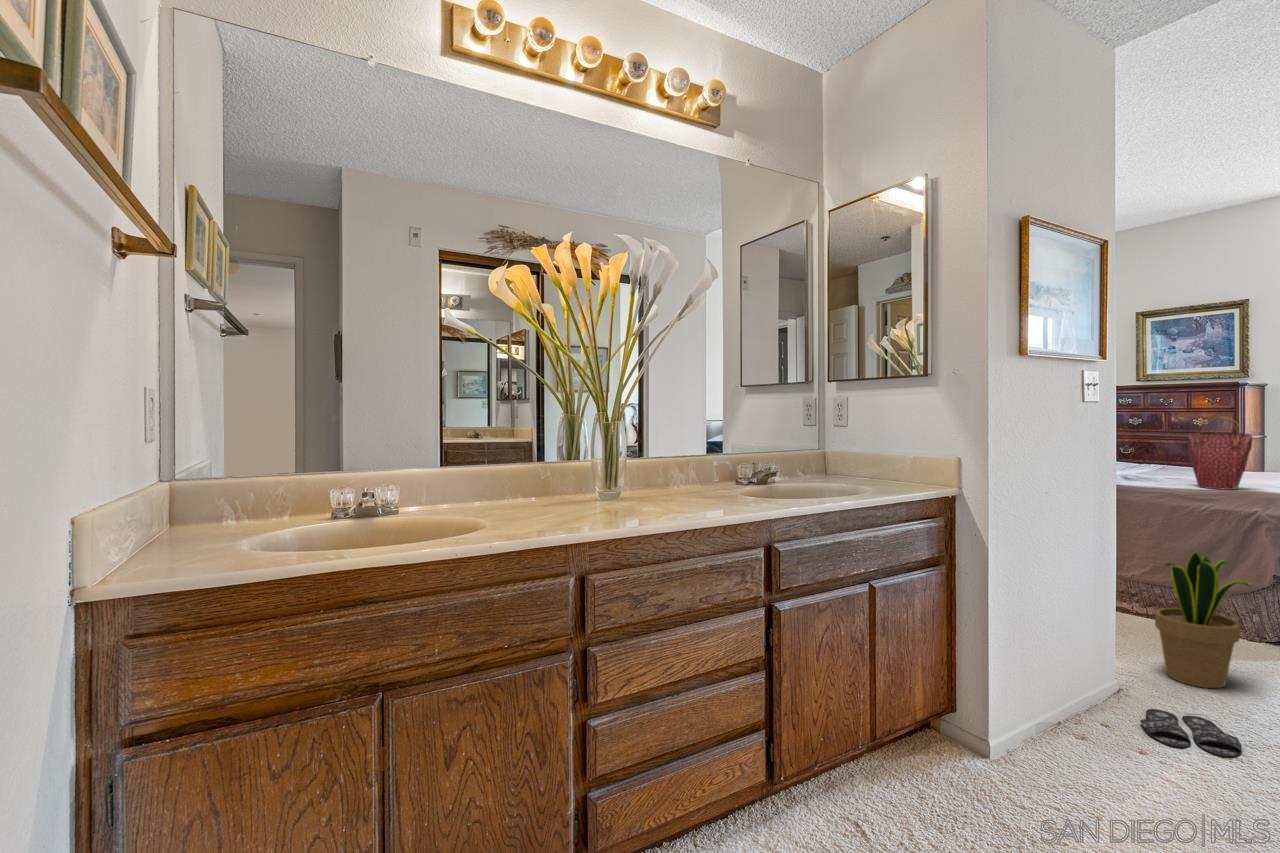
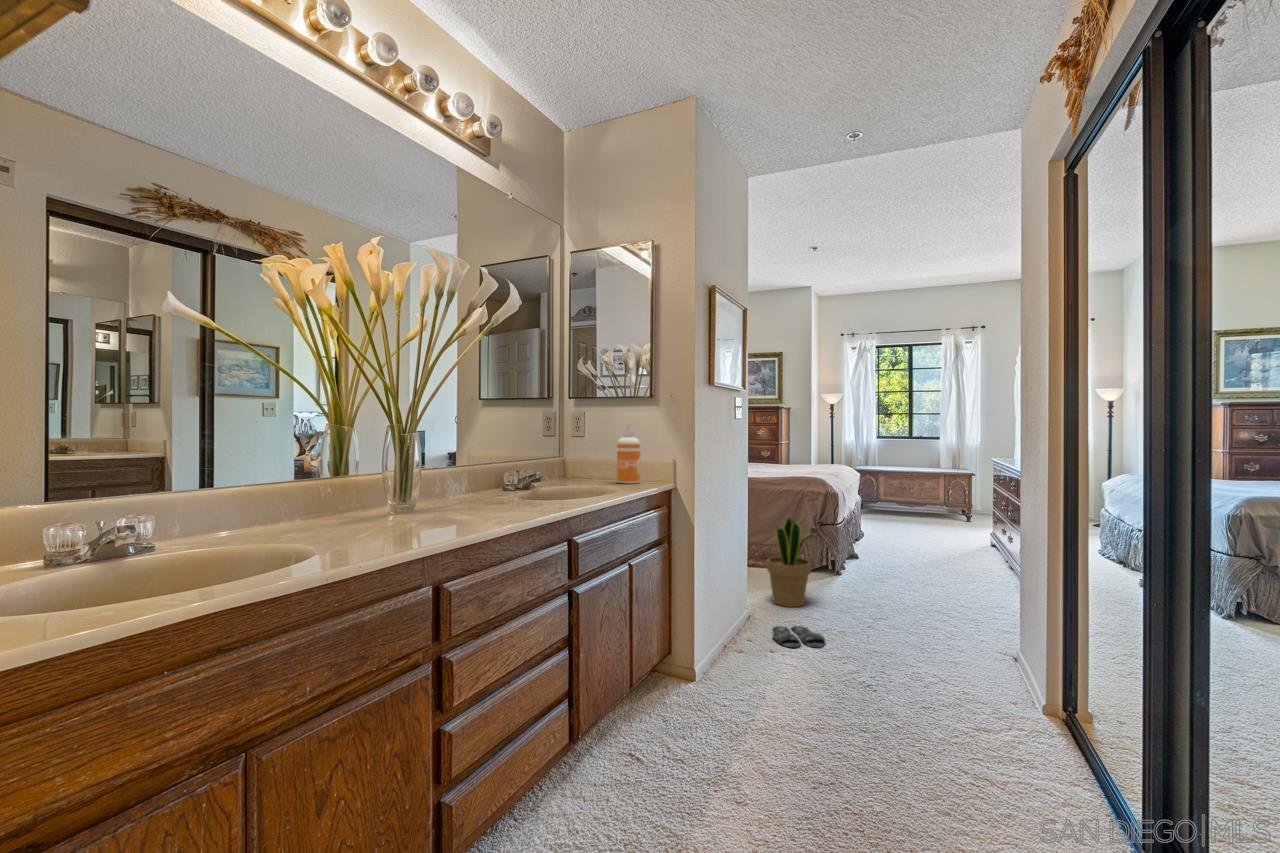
soap dispenser: none [881,413,913,488] -> present [617,423,641,483]
handbag: present [1187,417,1252,490] -> none [769,427,803,475]

